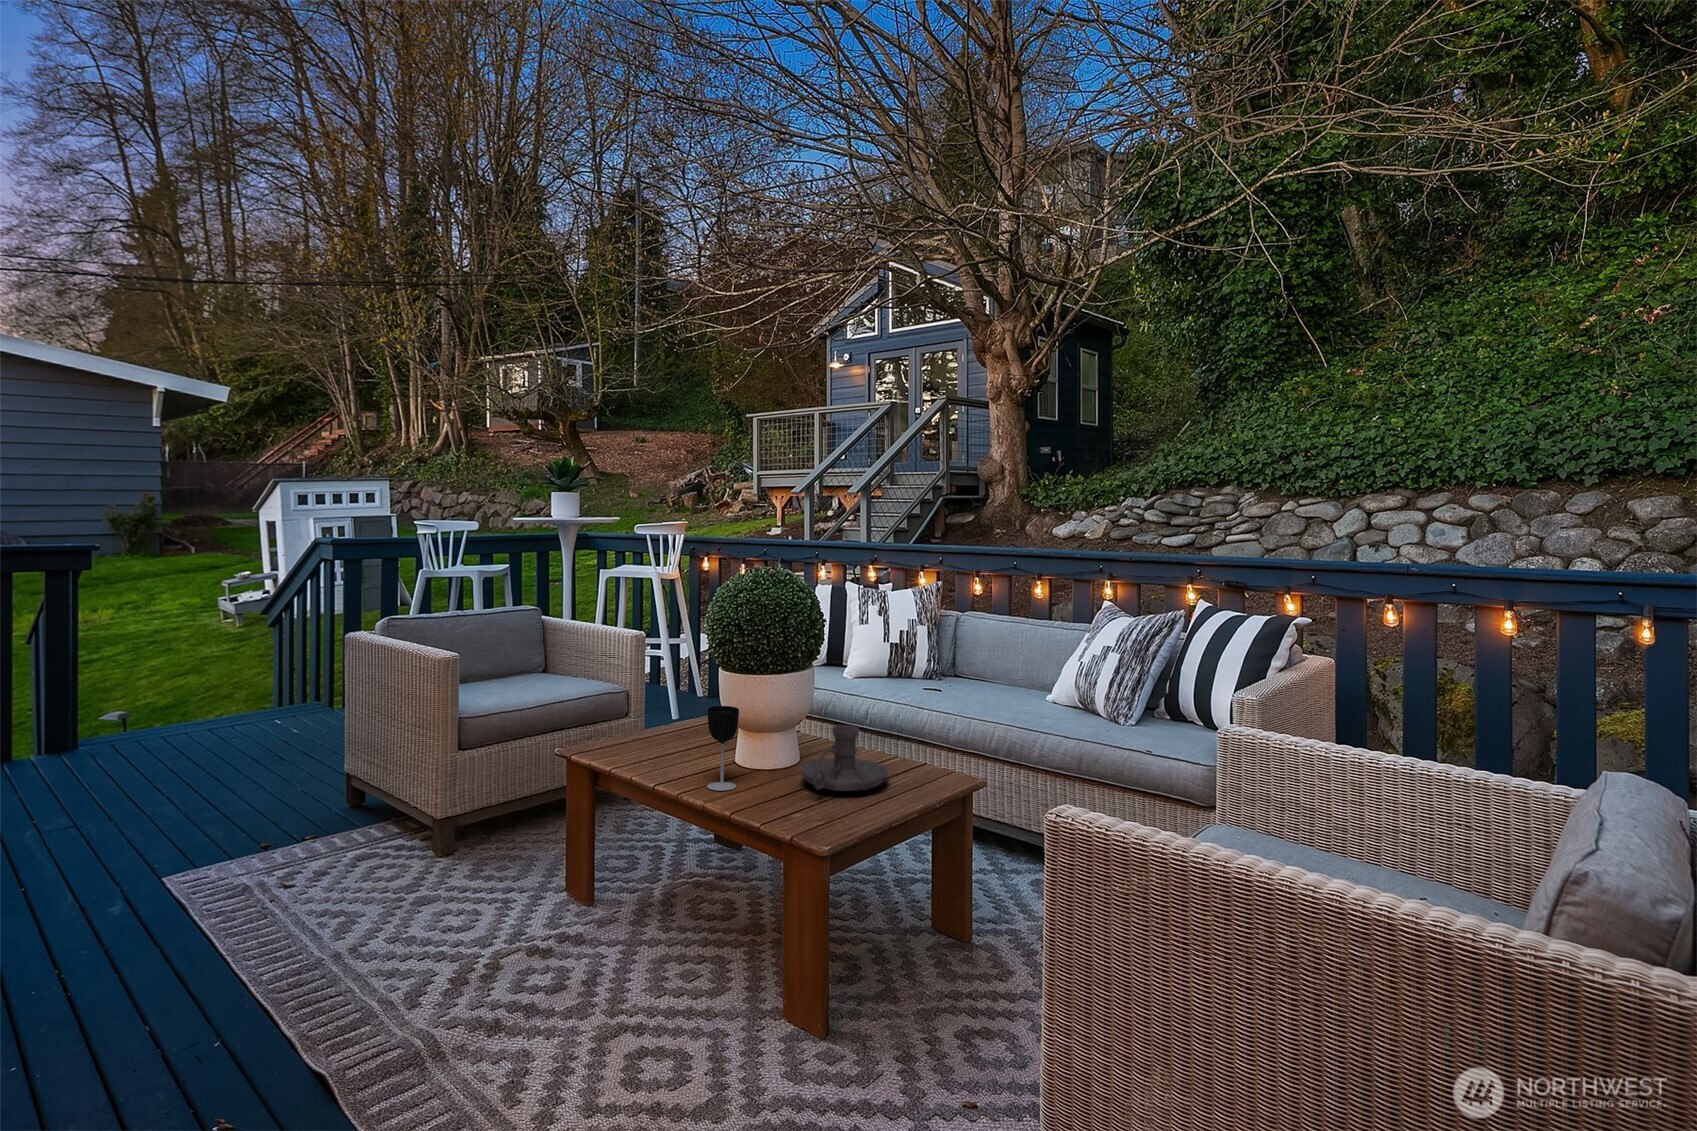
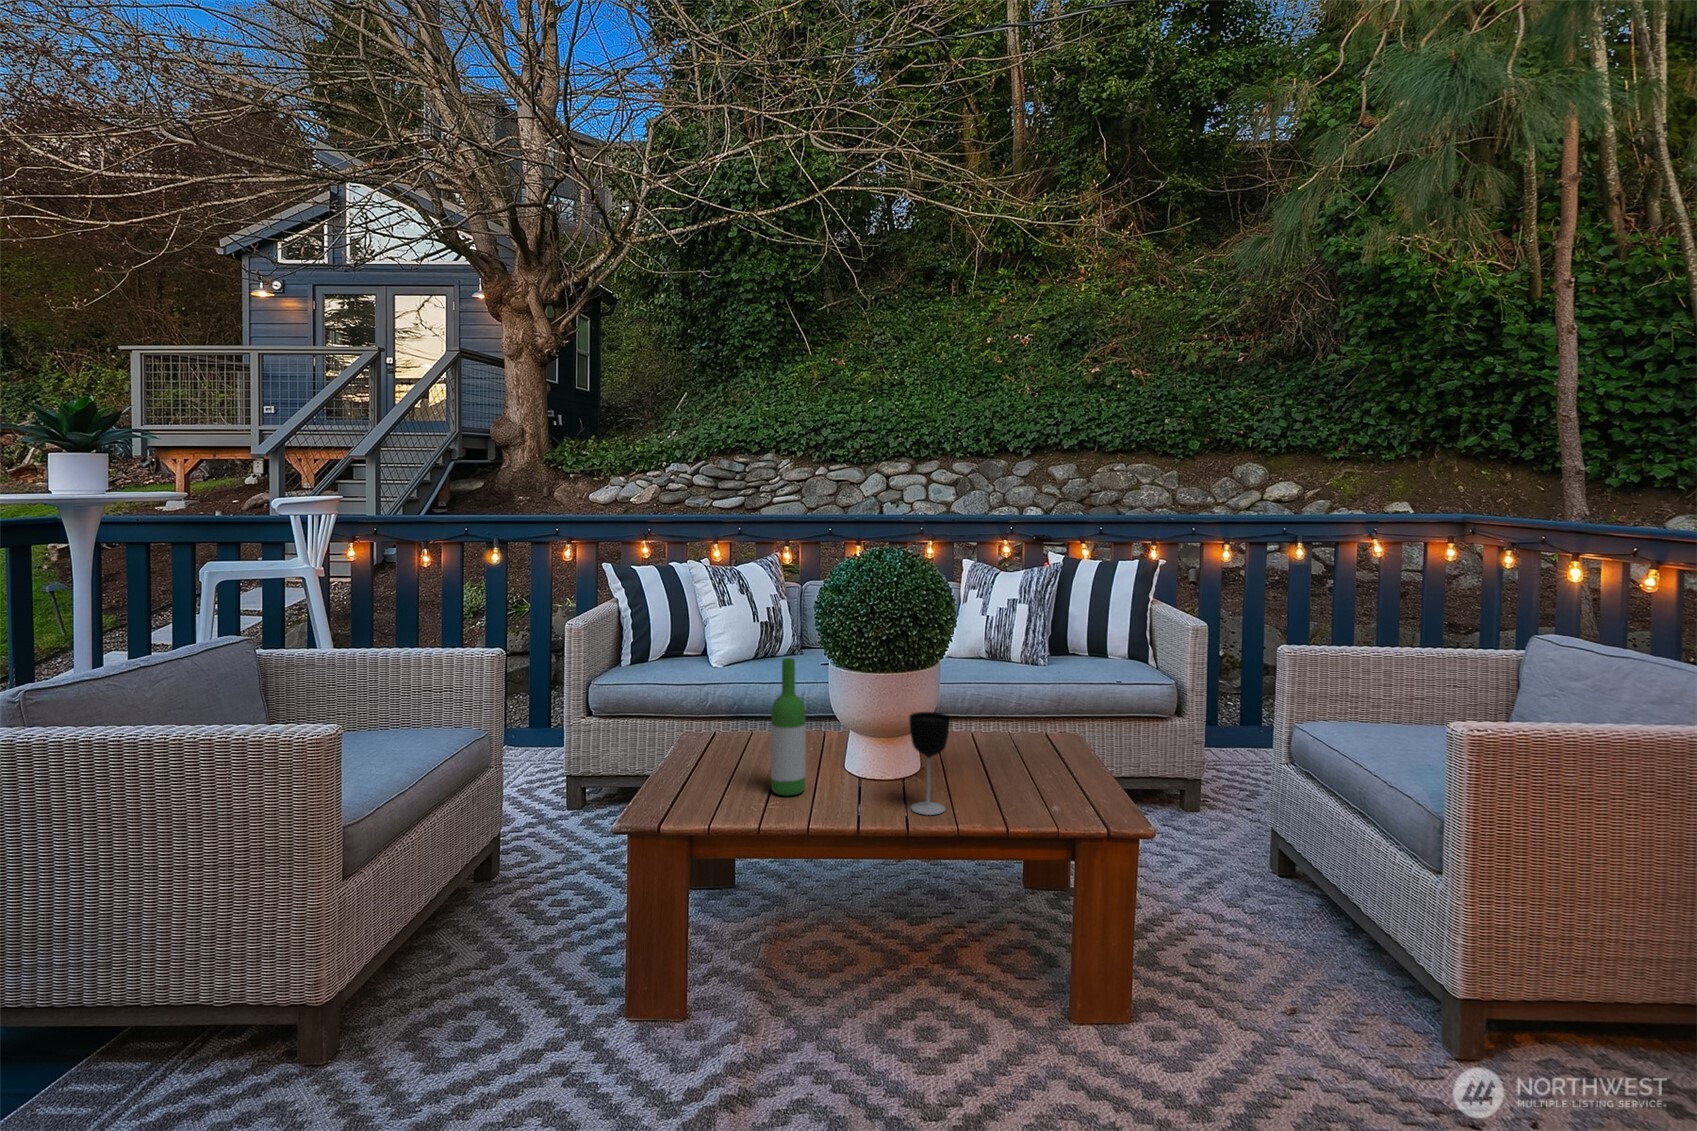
wine bottle: none [660,651,688,758] -> present [771,658,806,795]
candle holder: present [801,725,888,791] -> none [962,708,1058,782]

